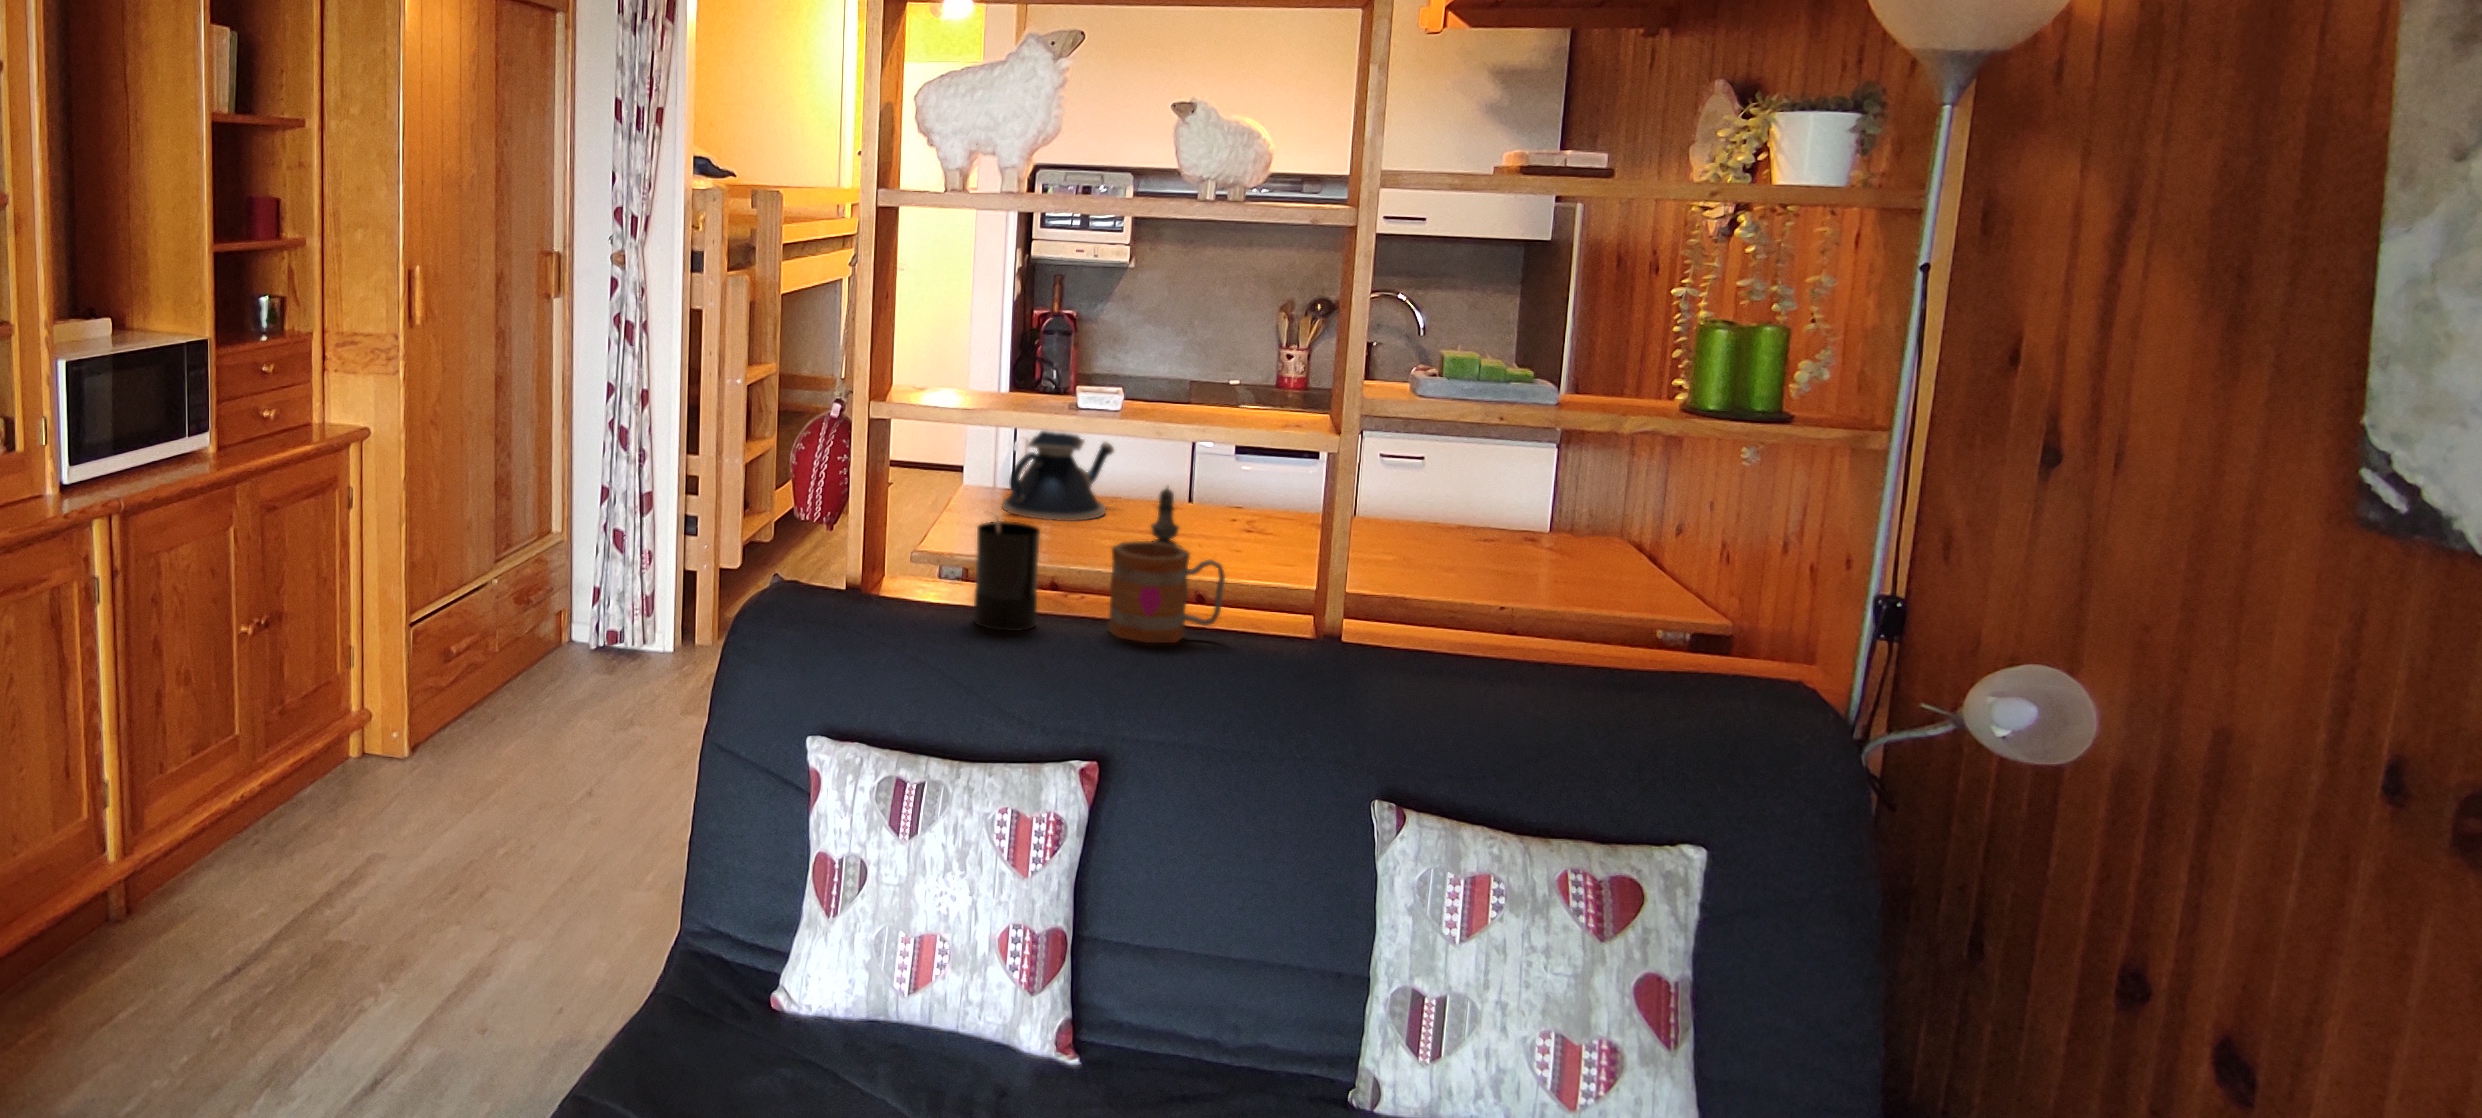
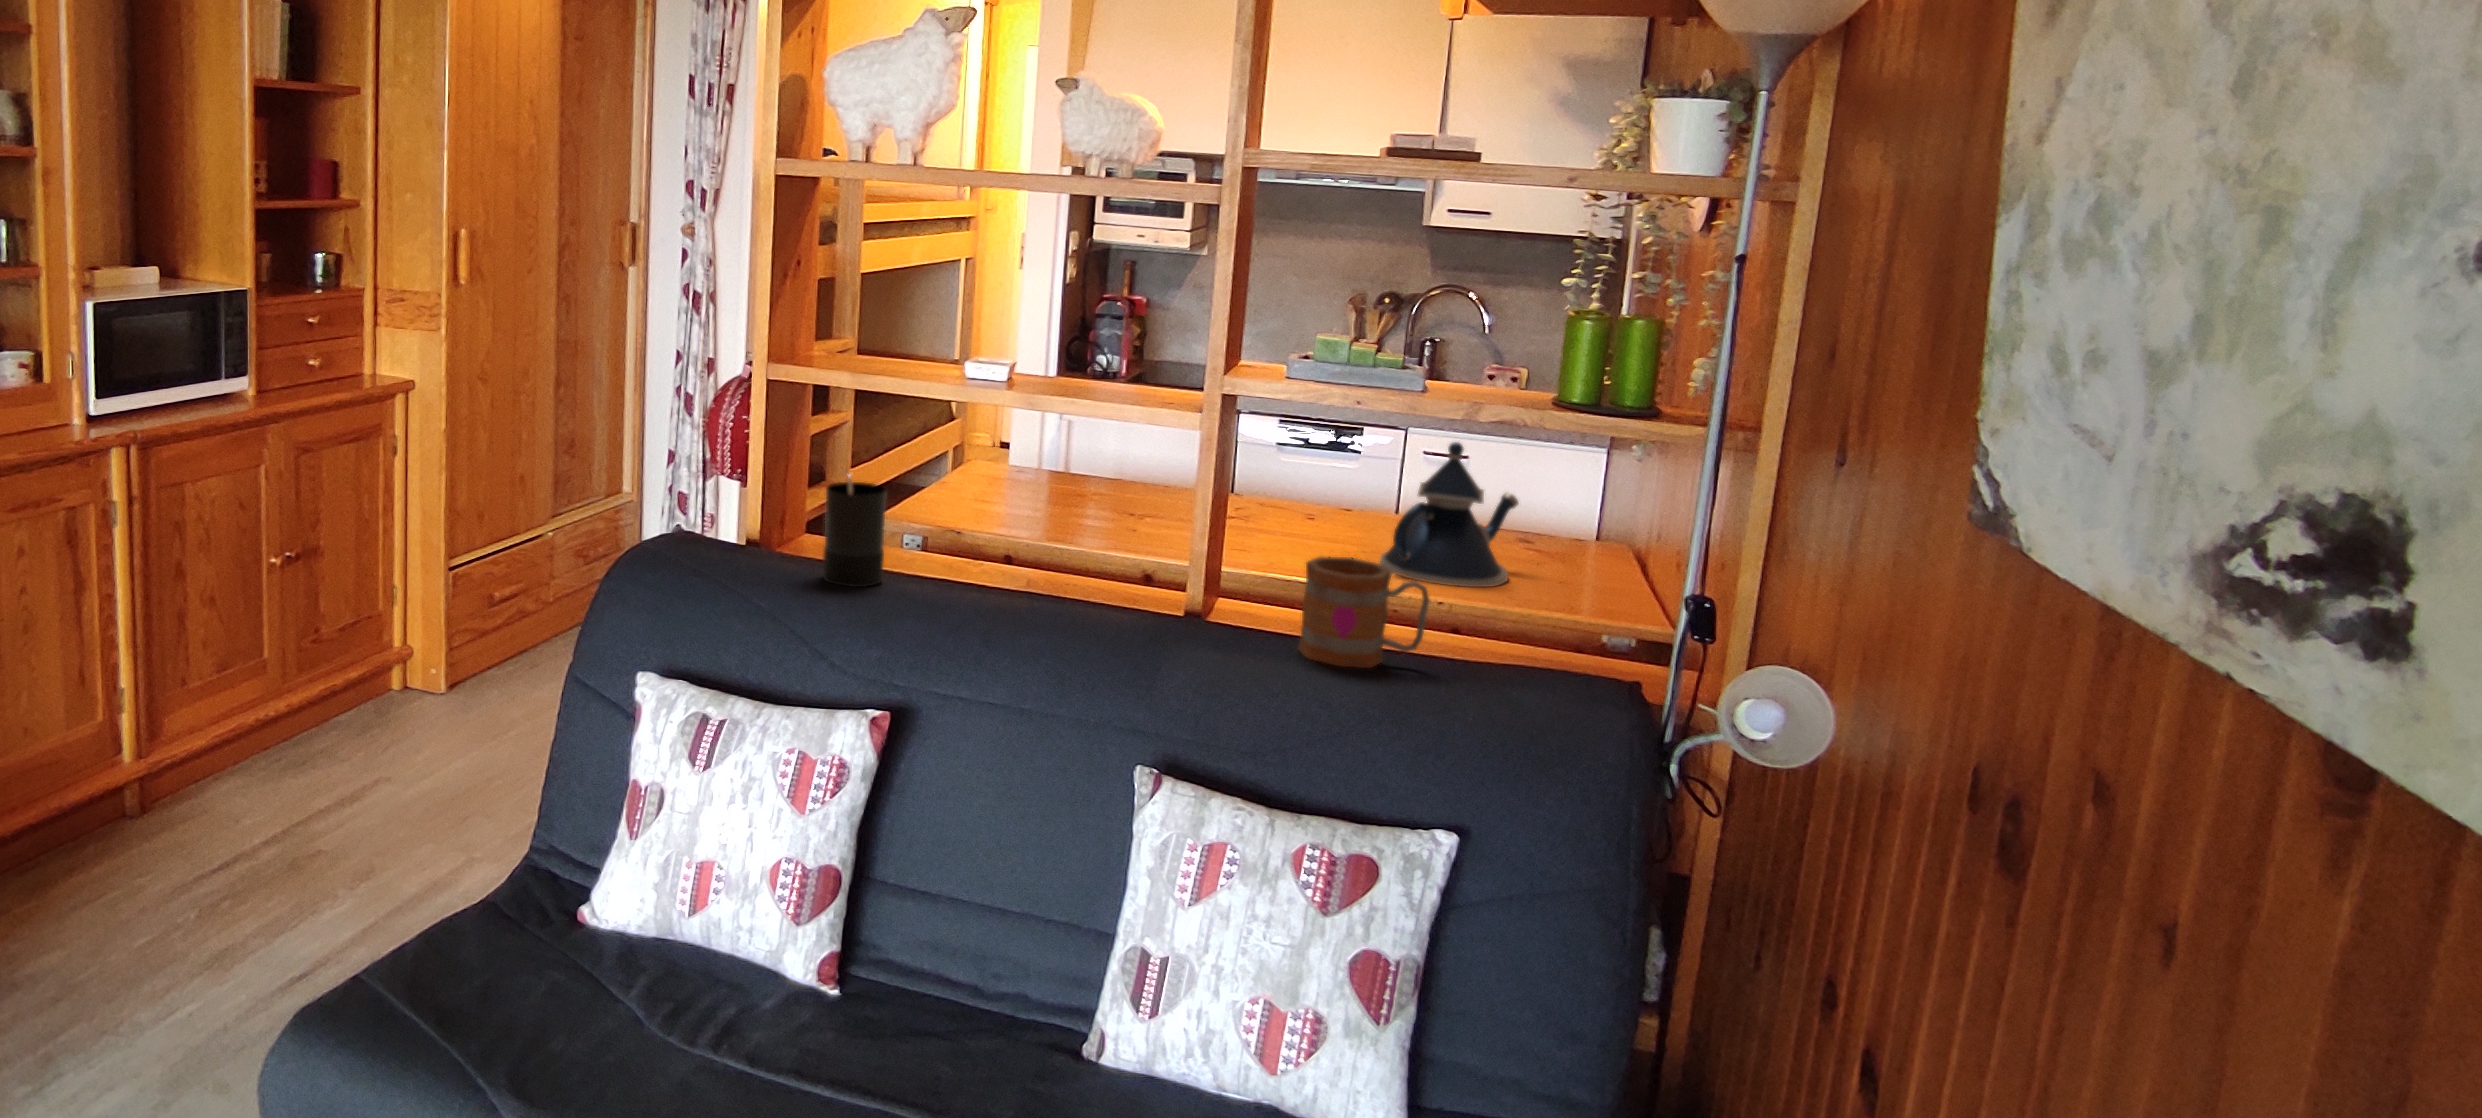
teapot: present [1002,431,1114,521] -> present [1380,442,1519,587]
salt shaker: present [1151,486,1179,545] -> none [1109,465,1139,527]
mug: present [1108,541,1225,643] -> present [1298,556,1429,668]

